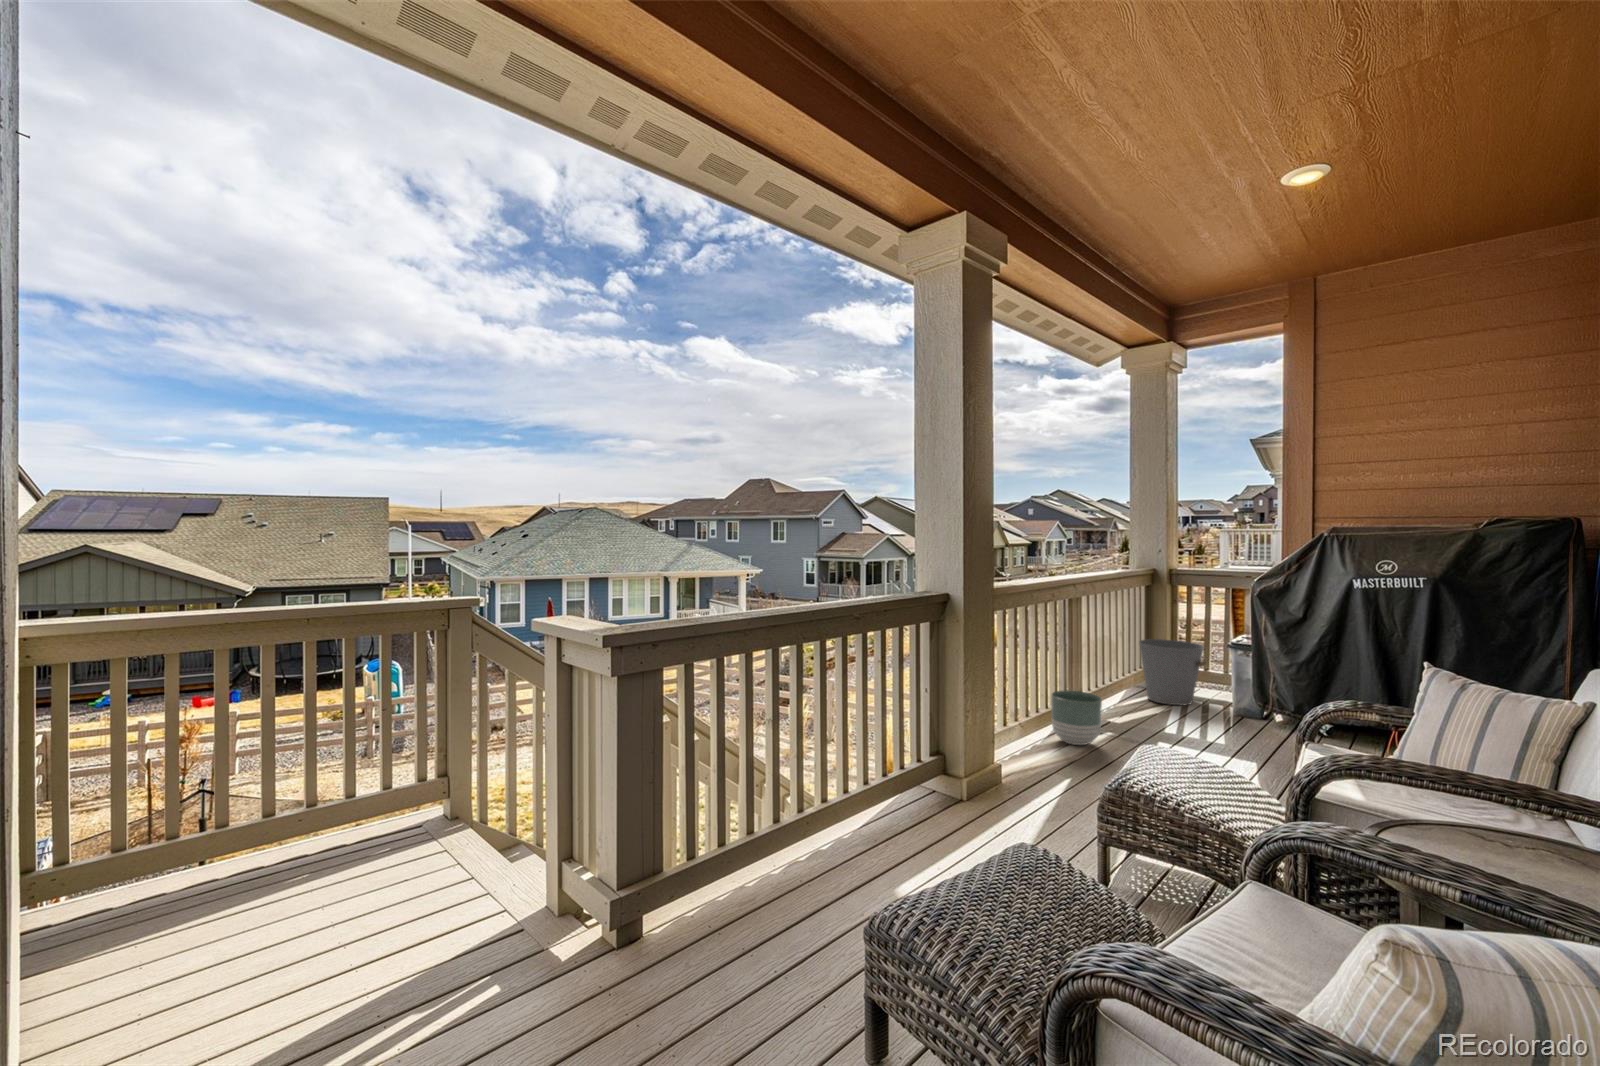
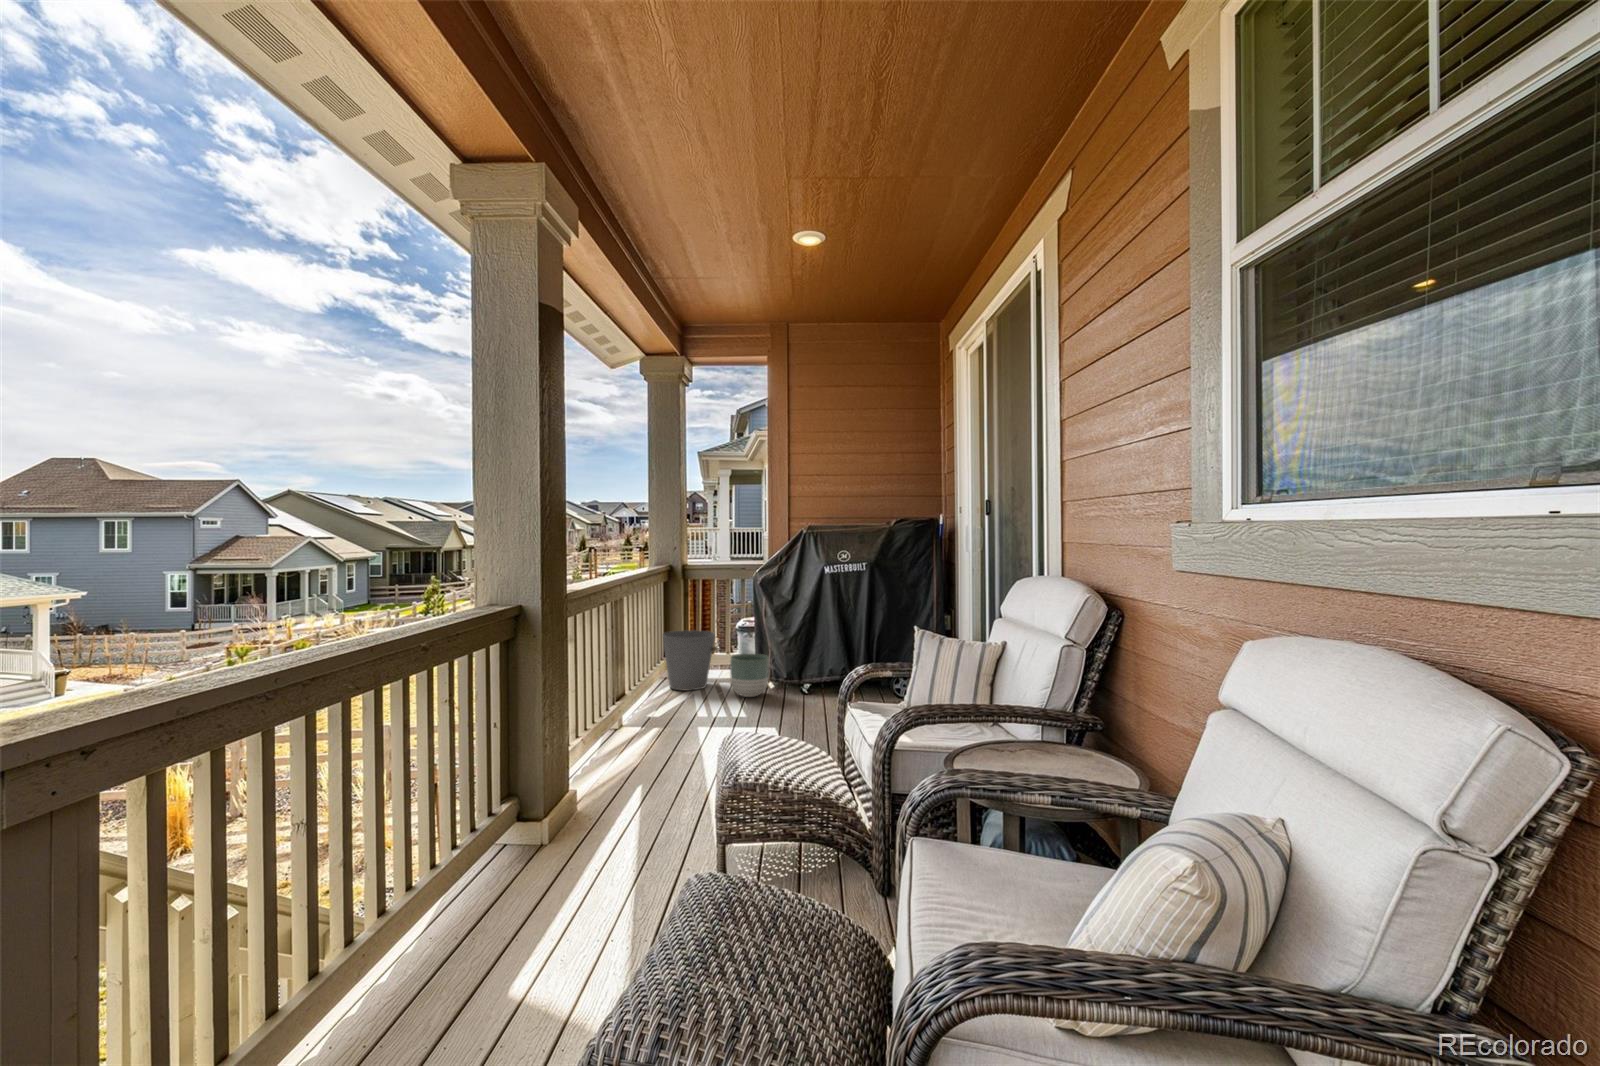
planter: present [1051,690,1102,745] -> present [730,654,769,697]

